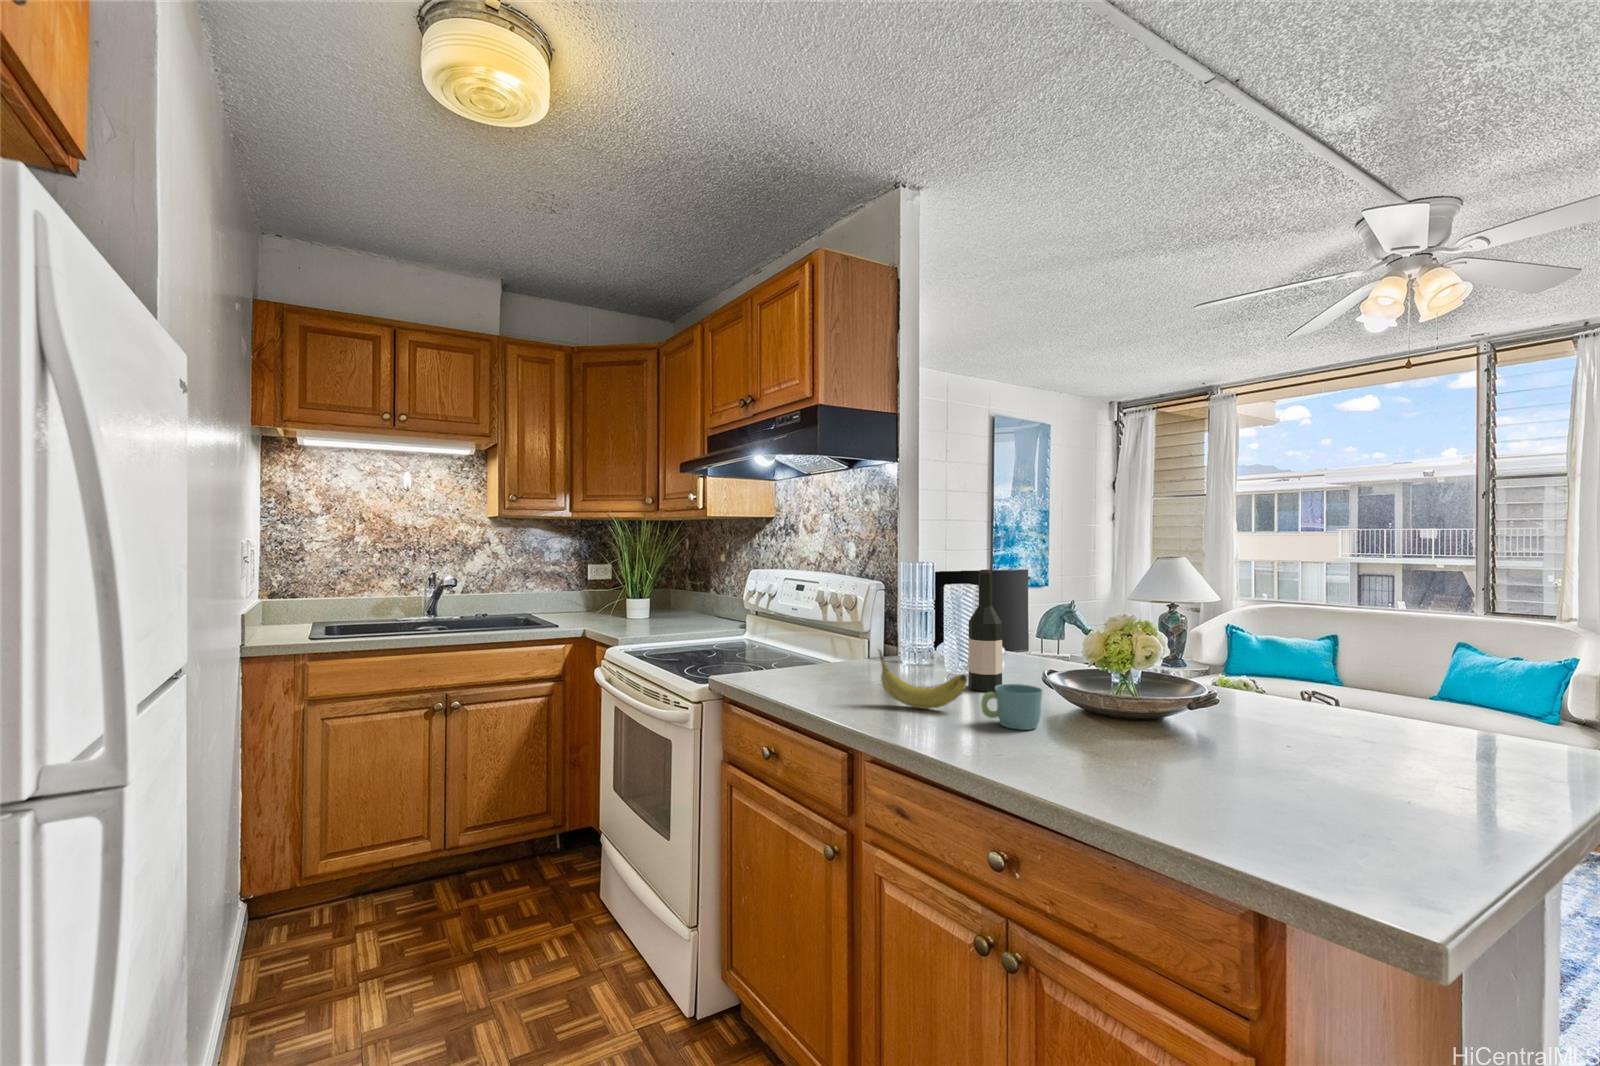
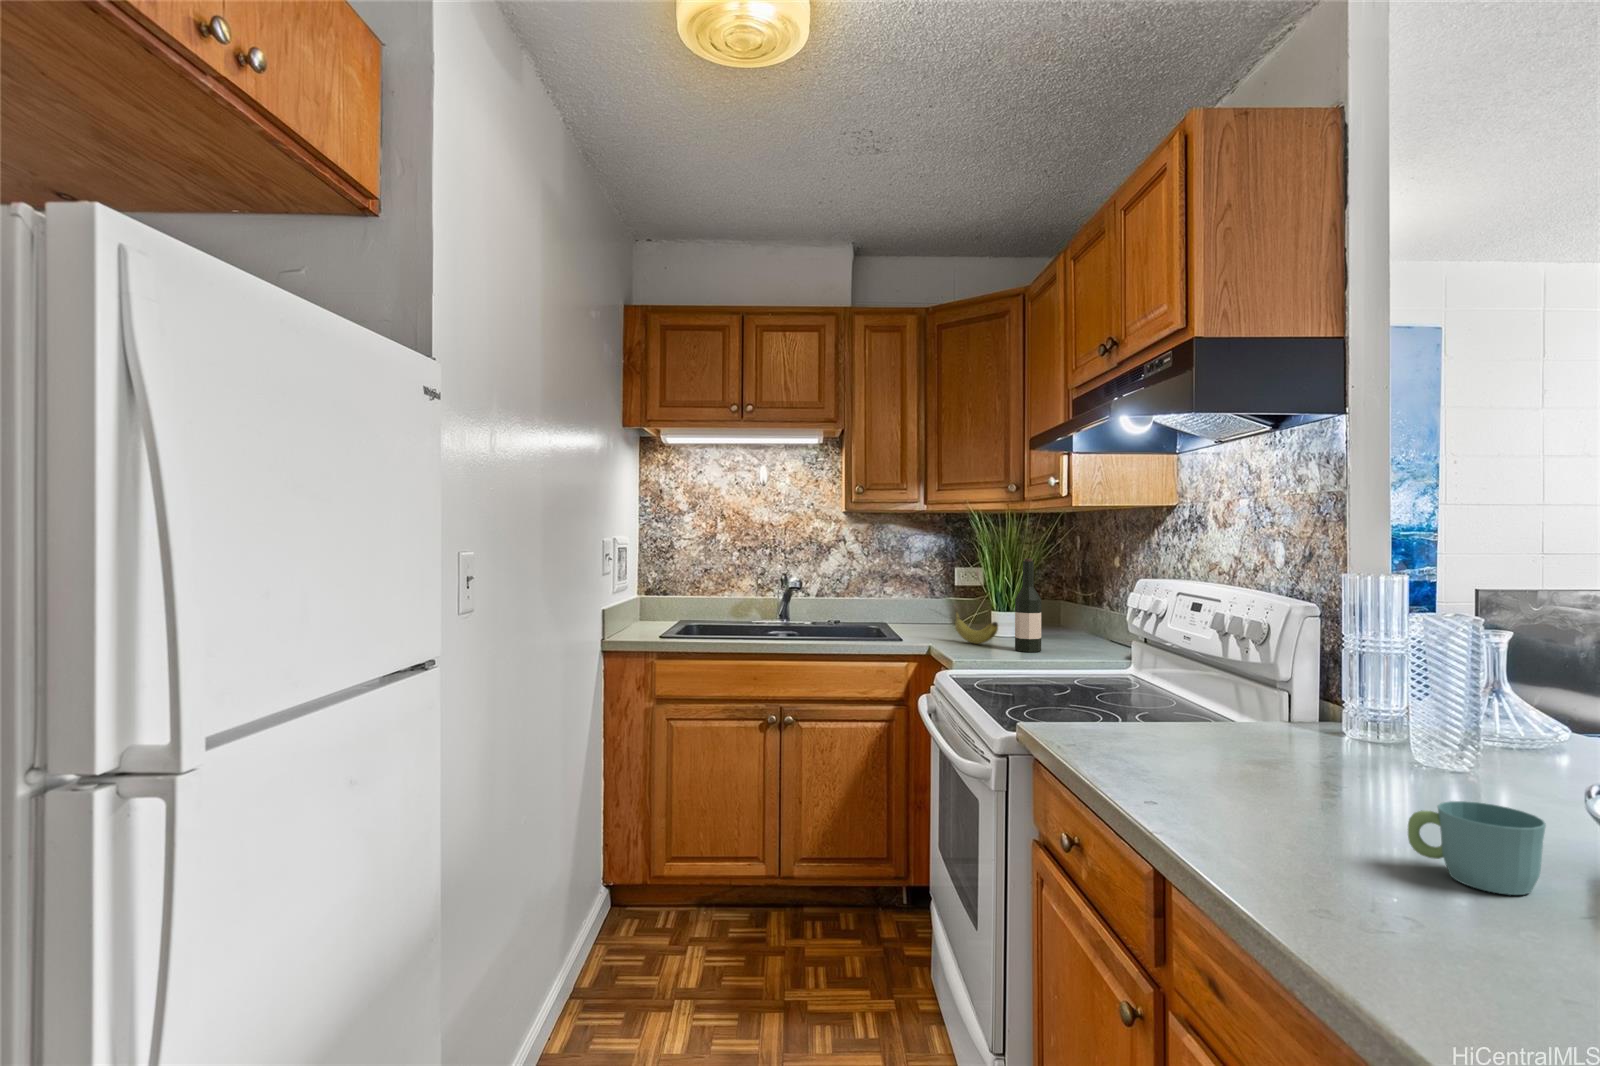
wine bottle: present [968,570,1002,691] -> present [1015,559,1041,652]
fruit: present [878,649,967,709] -> present [955,606,998,644]

